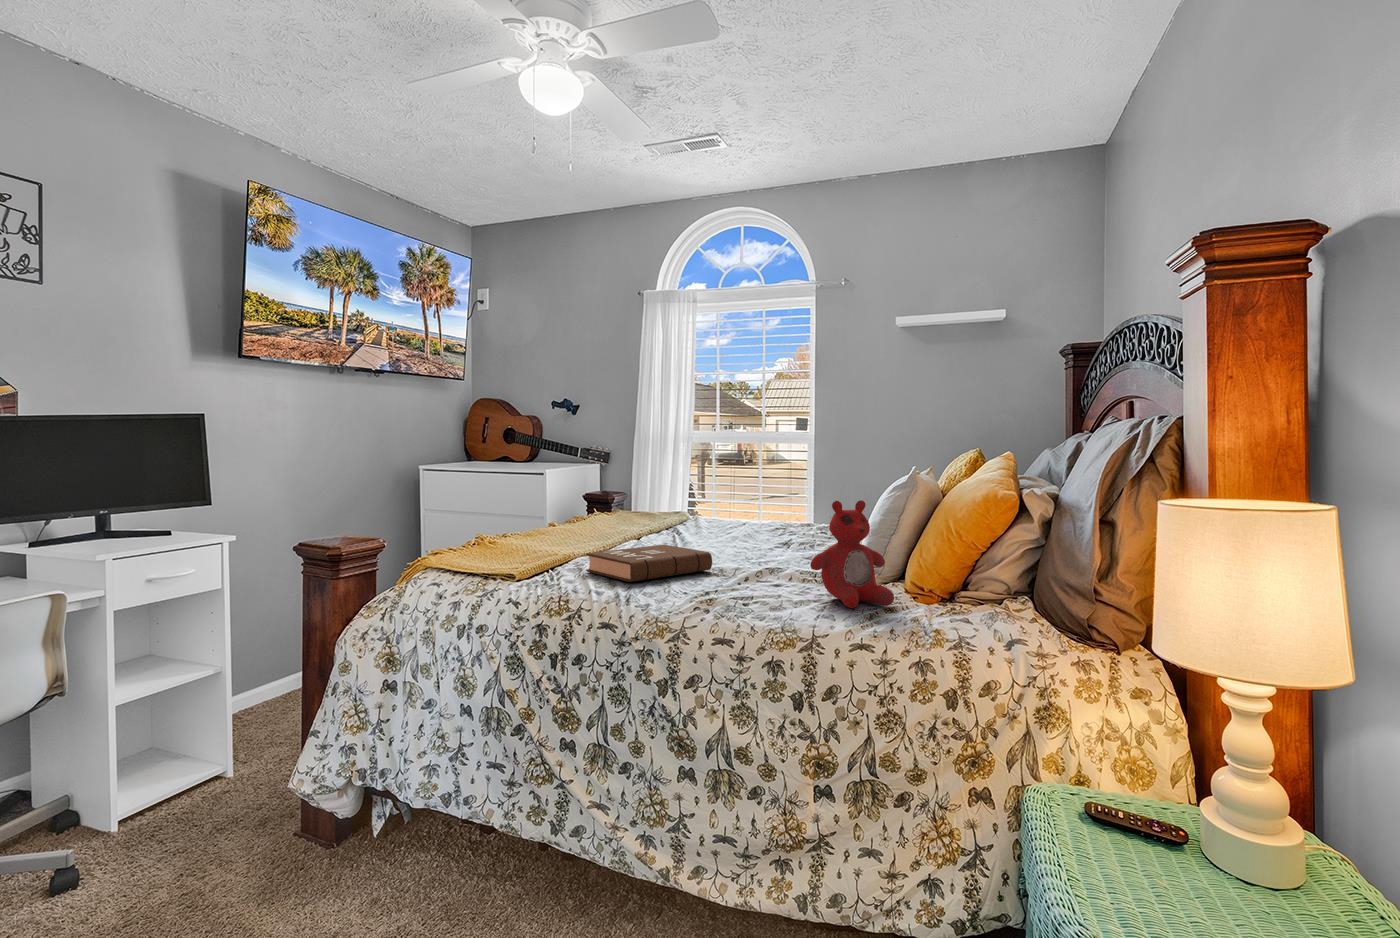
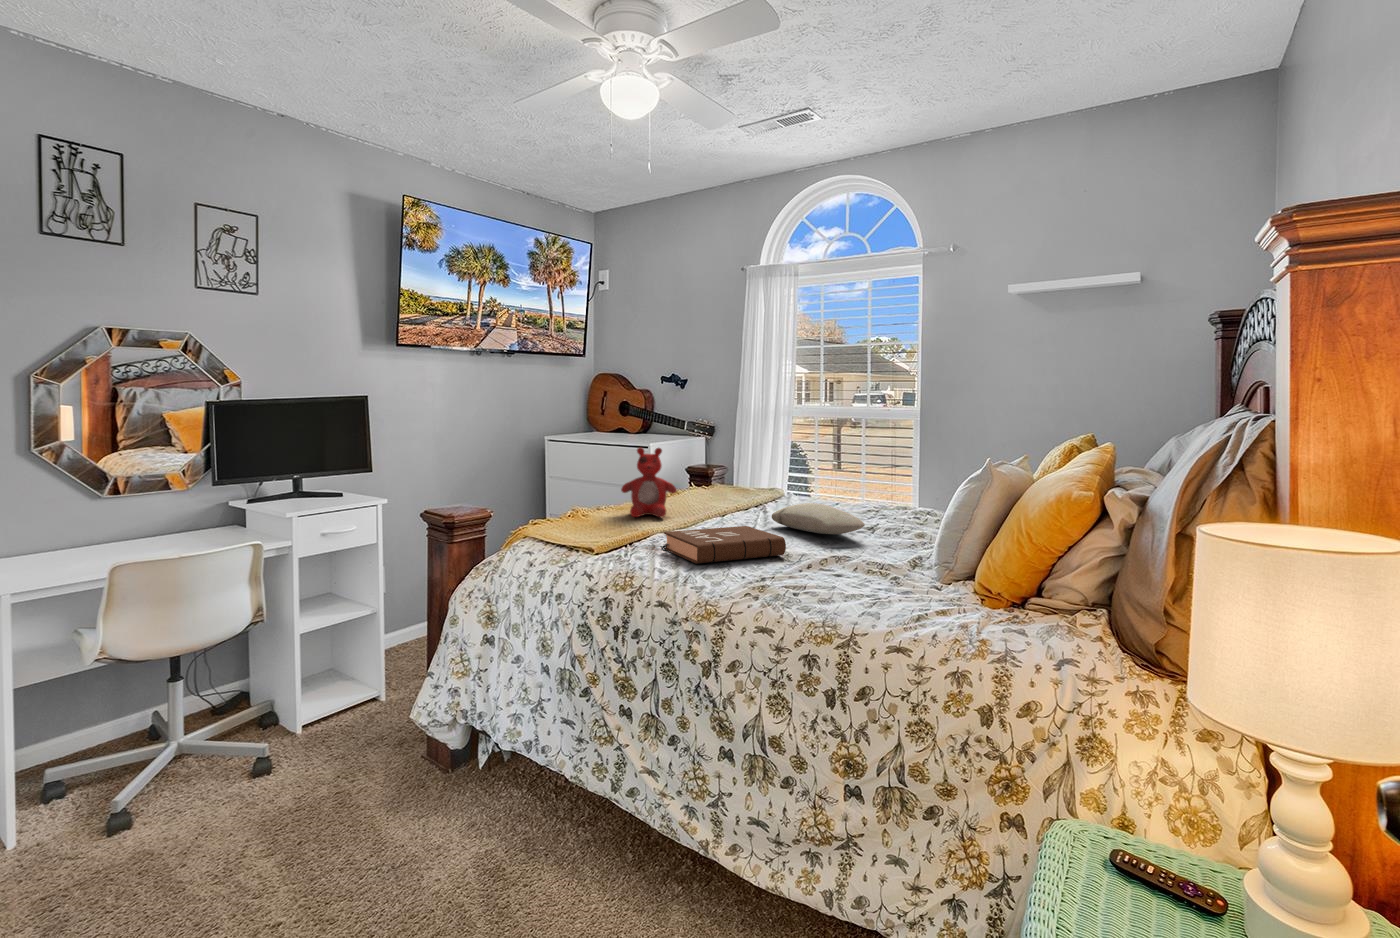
stuffed bear: present [810,500,894,608] -> present [621,448,677,518]
pillow: none [679,522,775,550] -> present [772,503,865,534]

